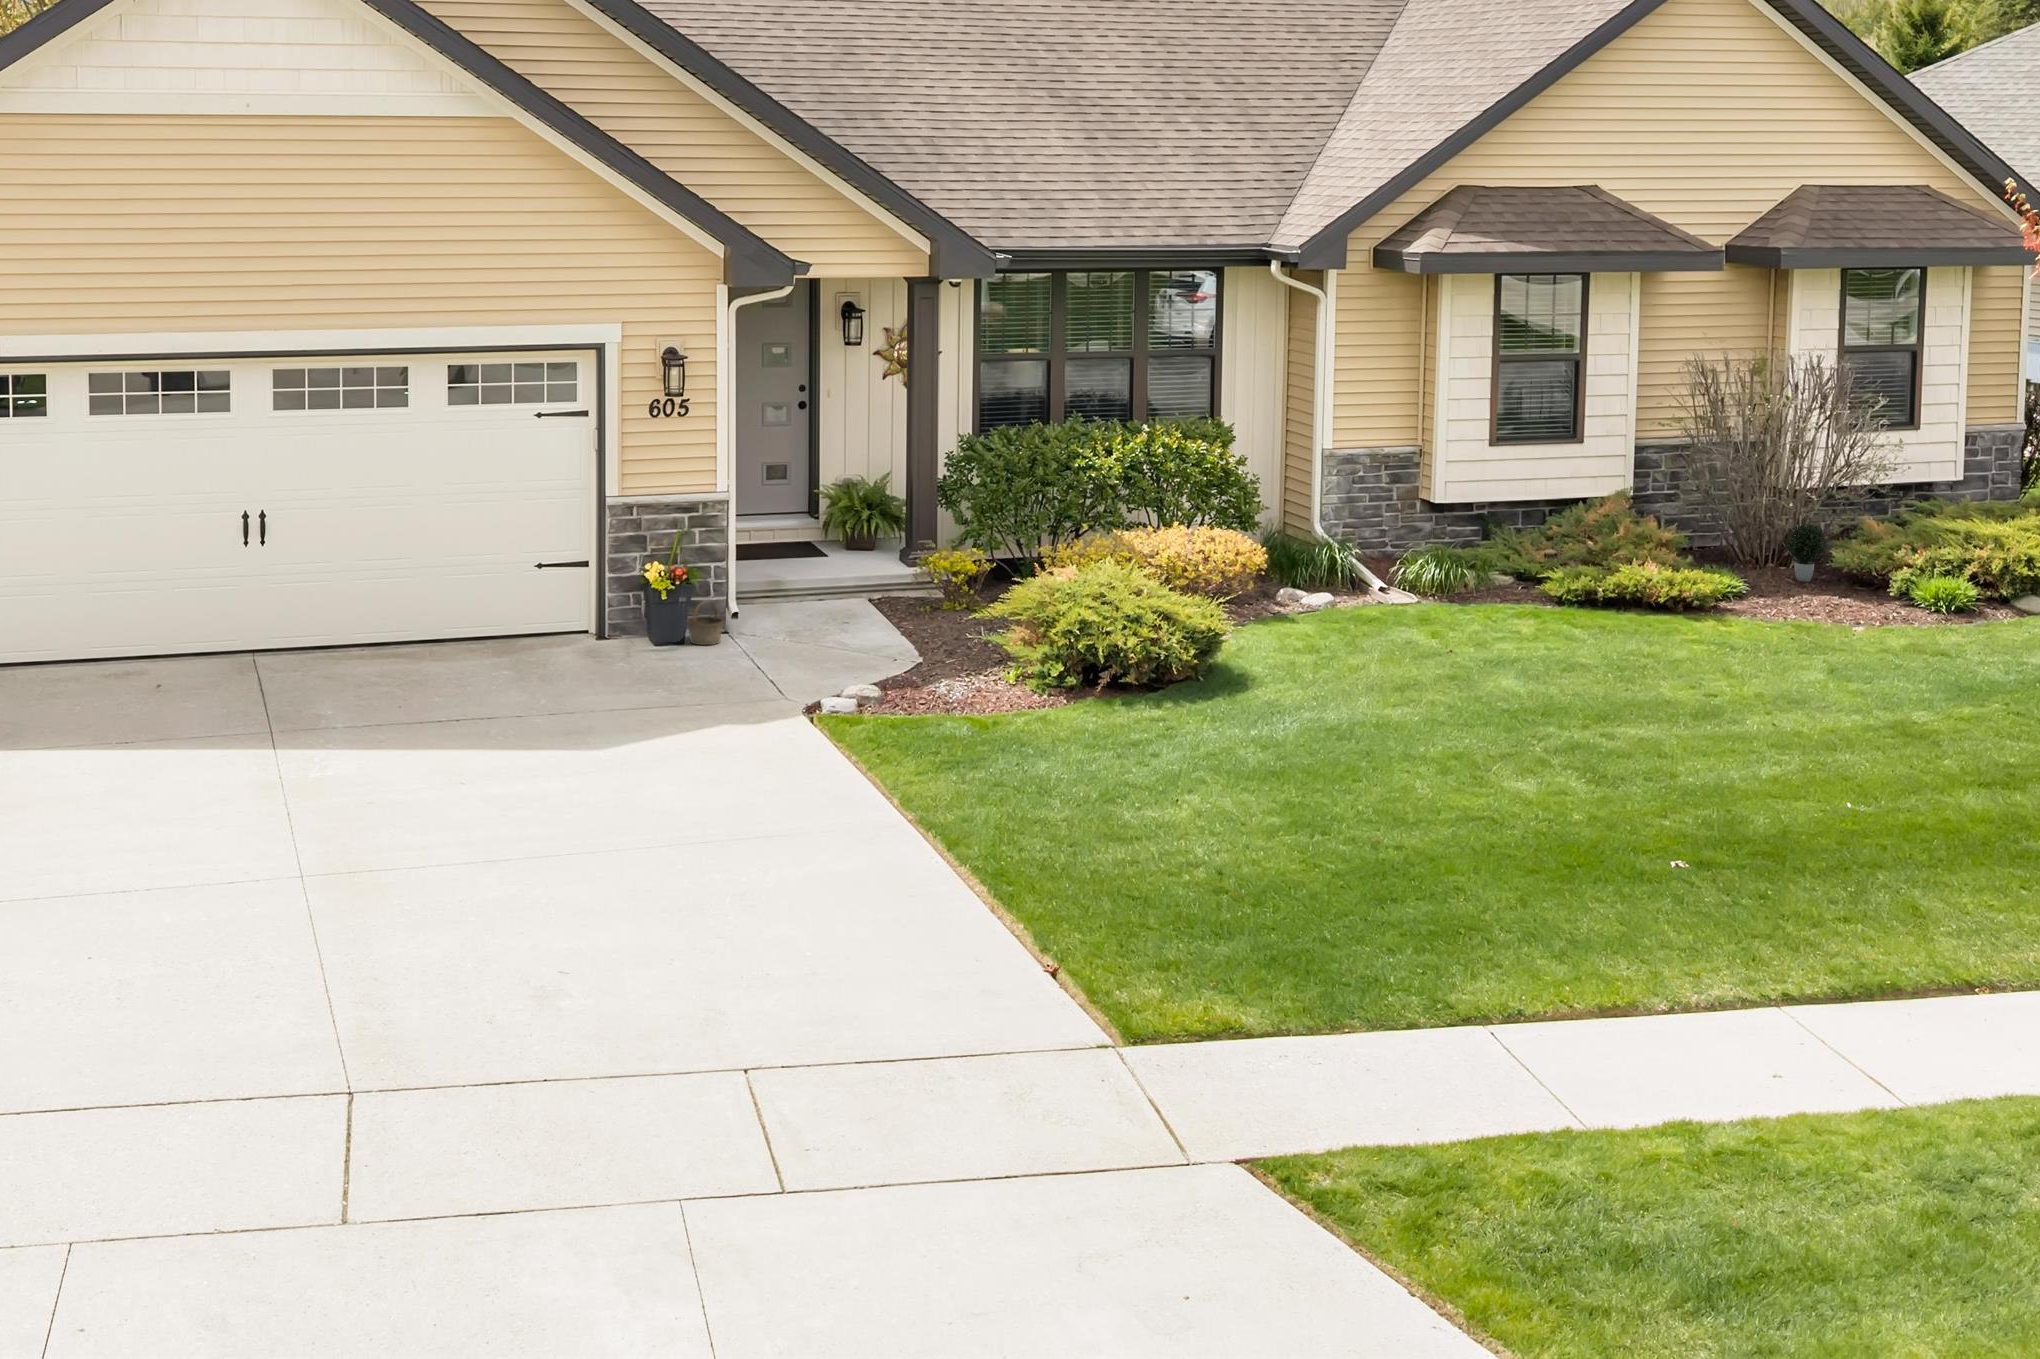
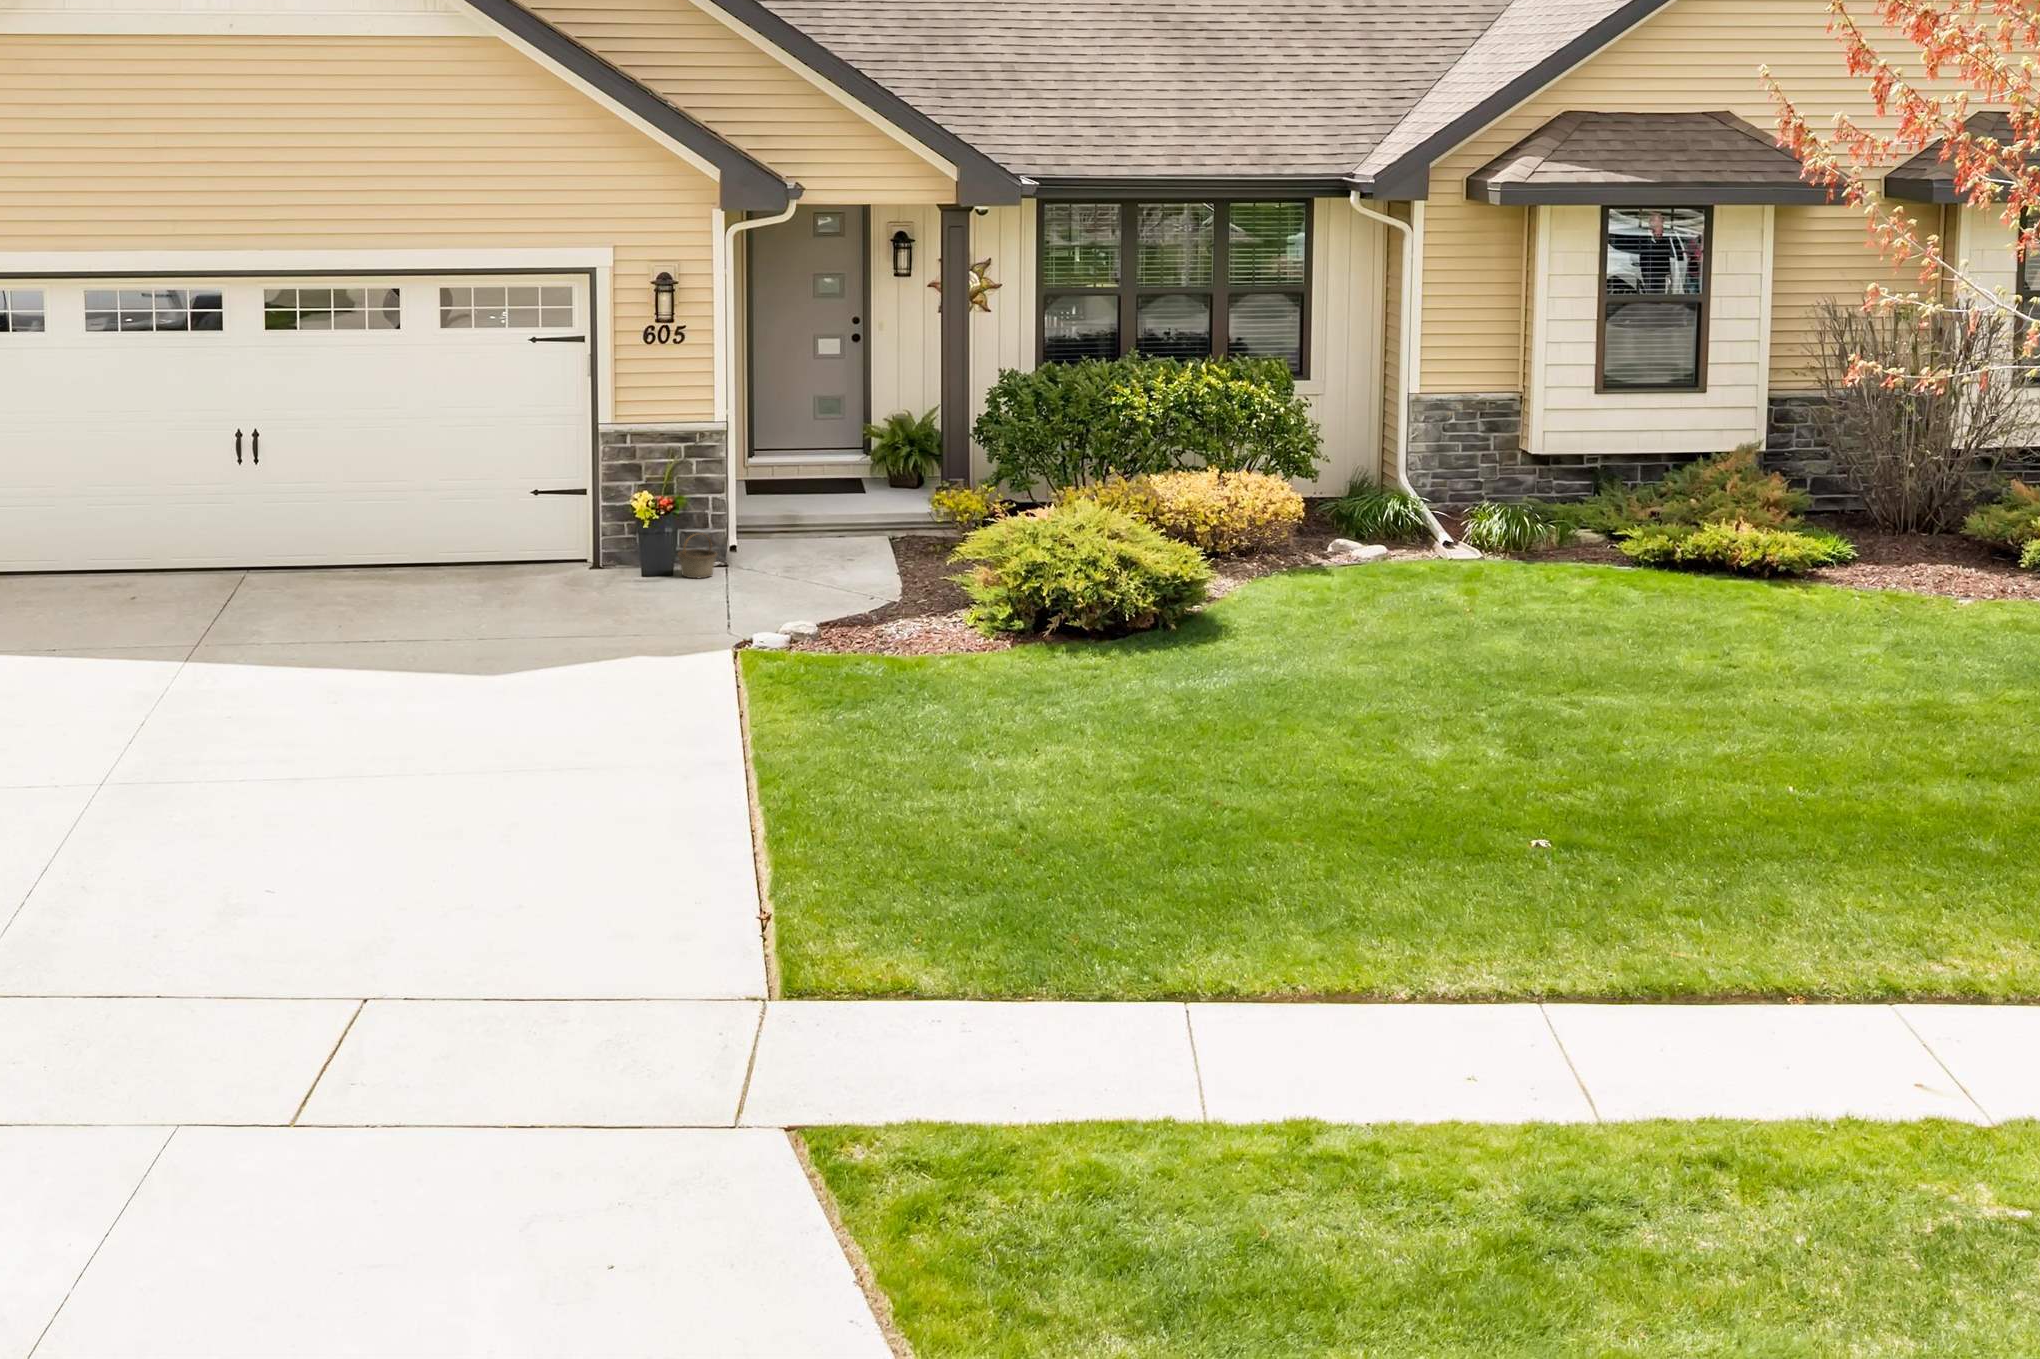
potted plant: present [1783,523,1827,582] -> none [1926,486,1976,552]

